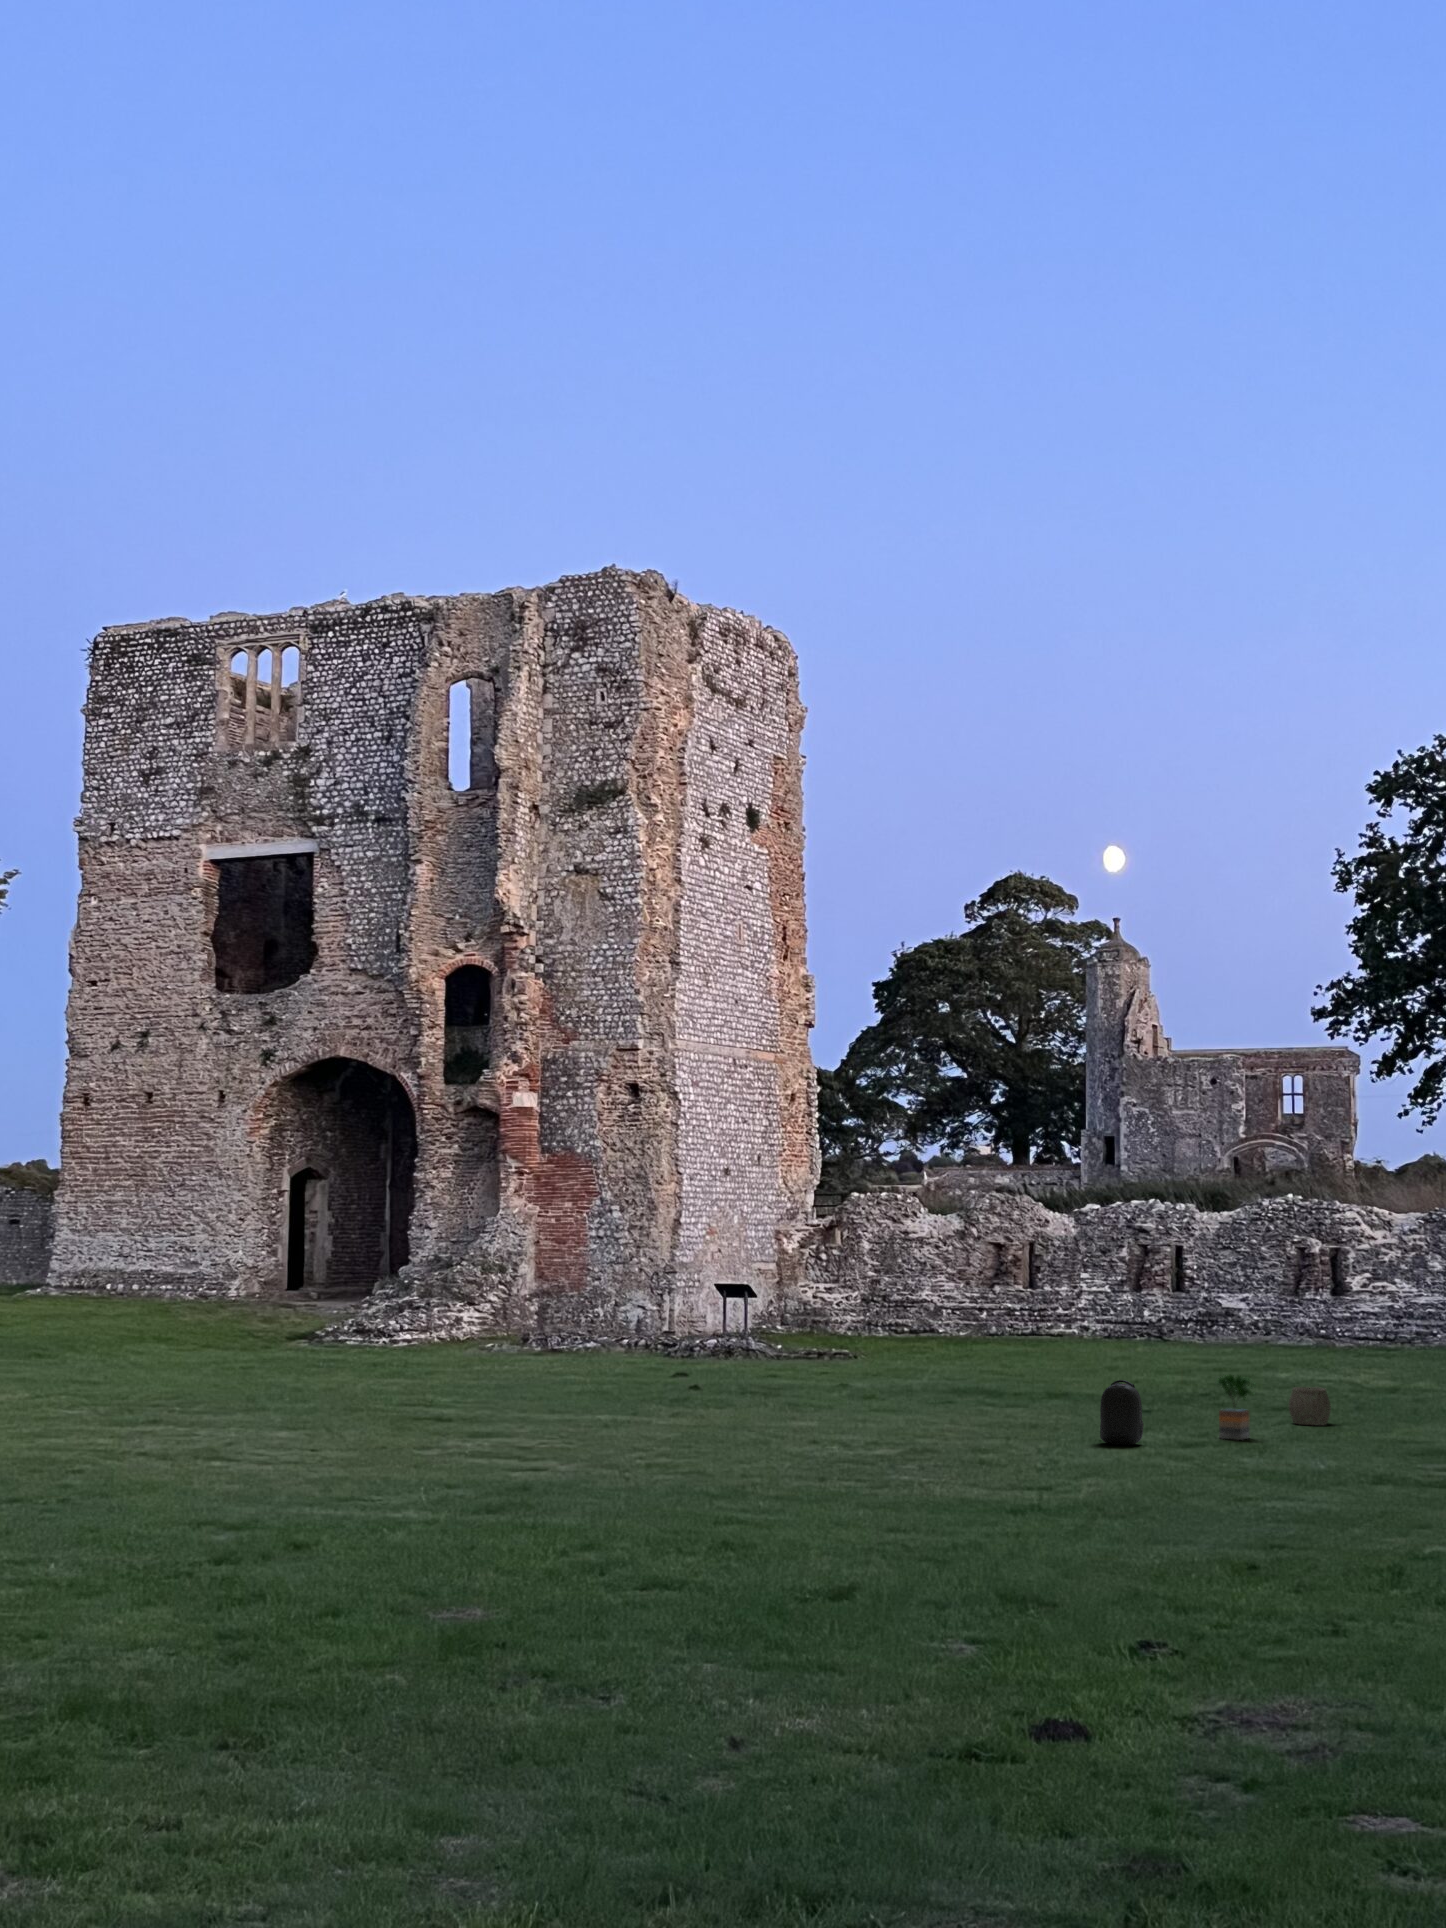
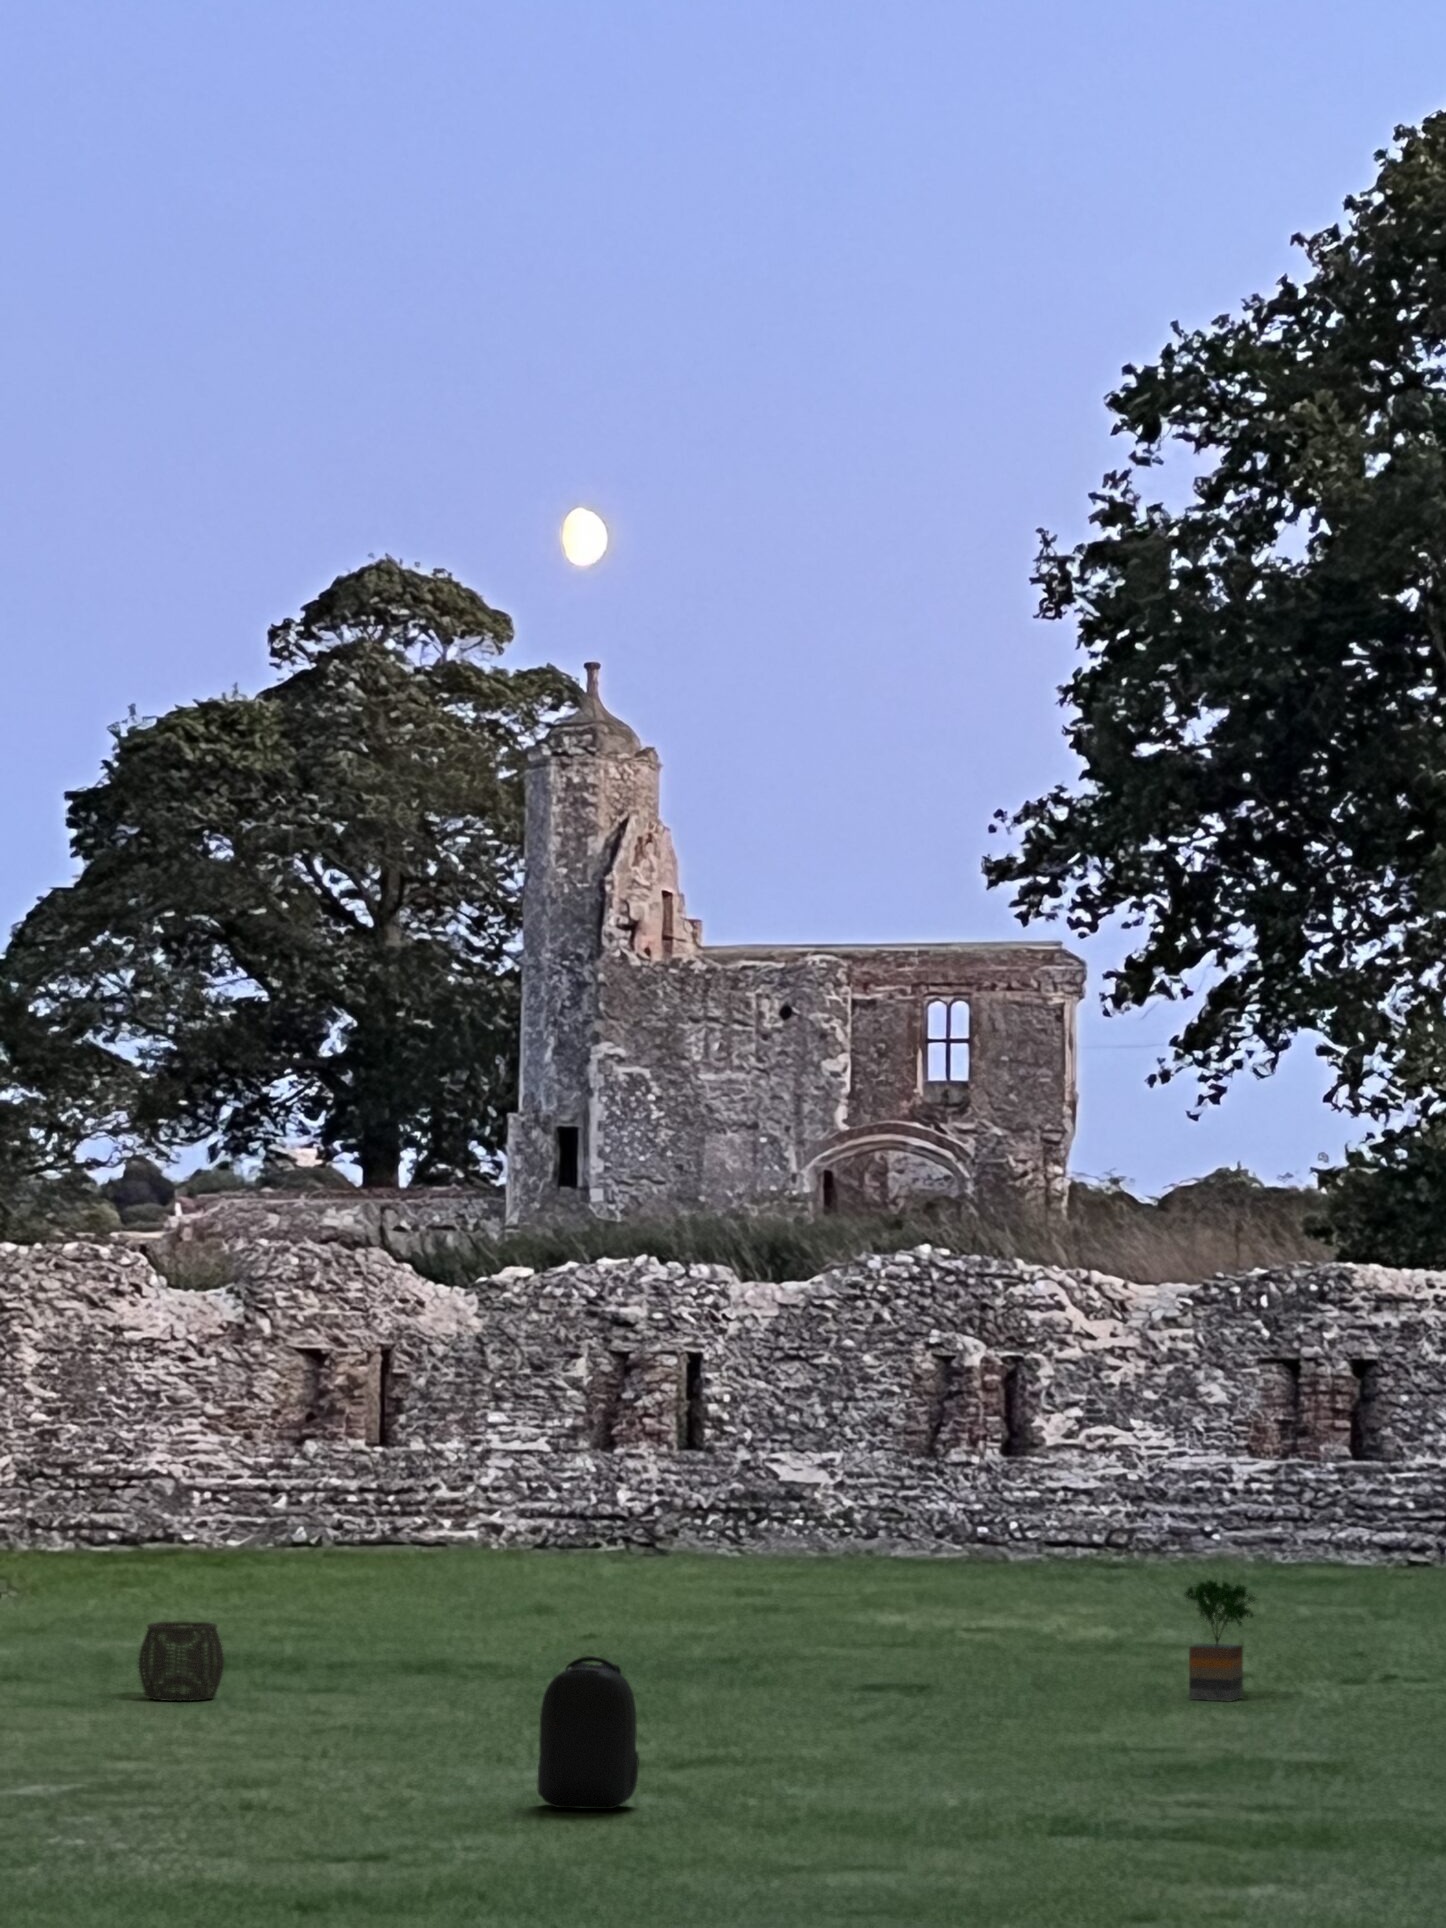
potted tree: present [1217,1375,1254,1440] -> present [1184,1580,1256,1701]
woven basket: present [1289,1387,1331,1426] -> present [139,1621,224,1701]

